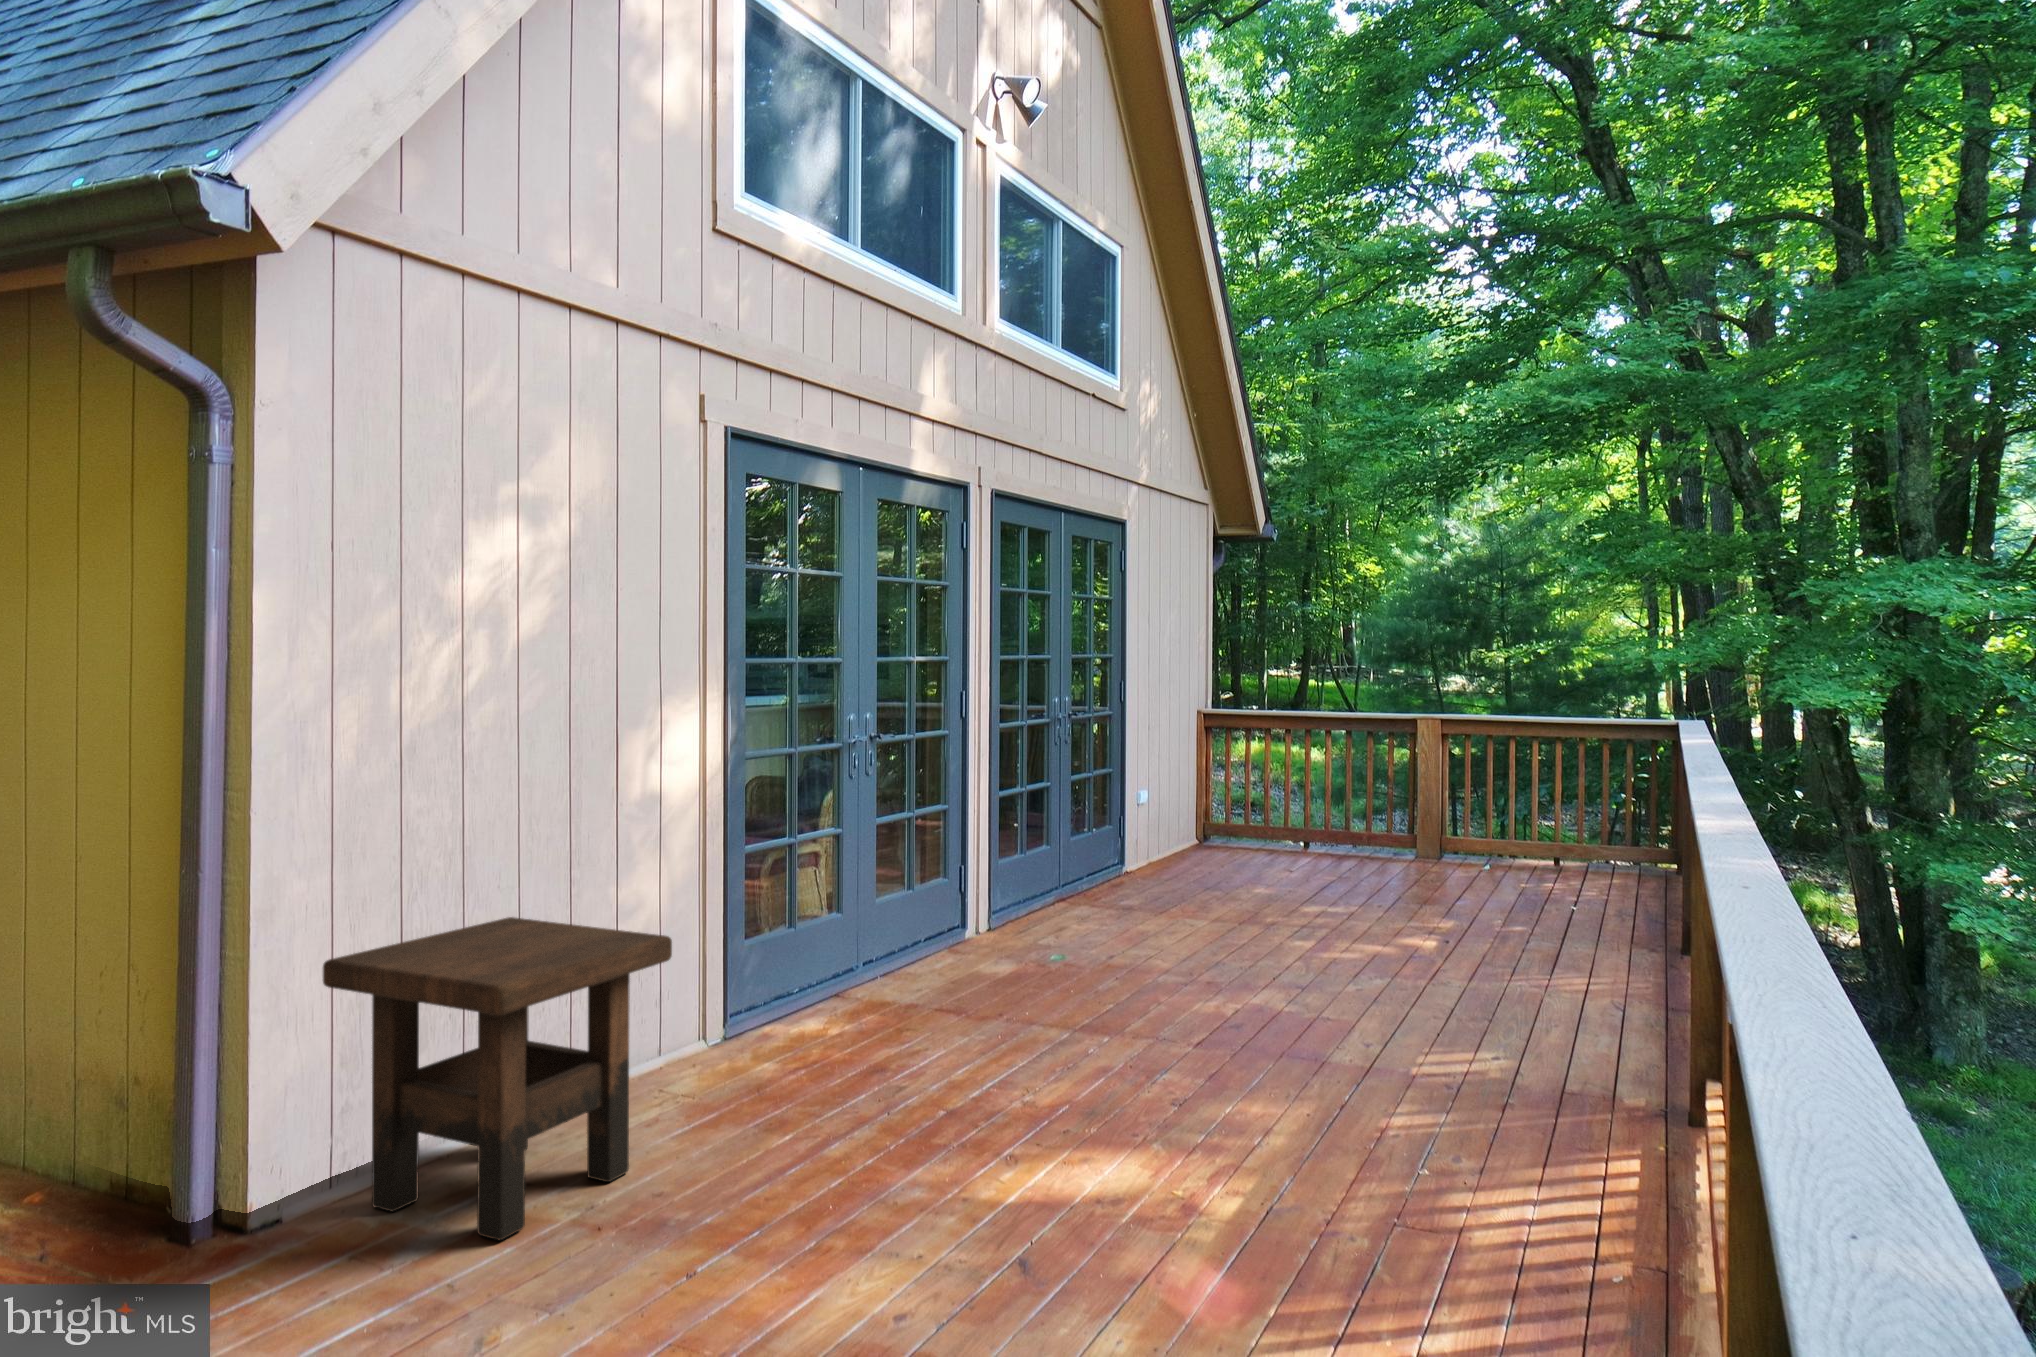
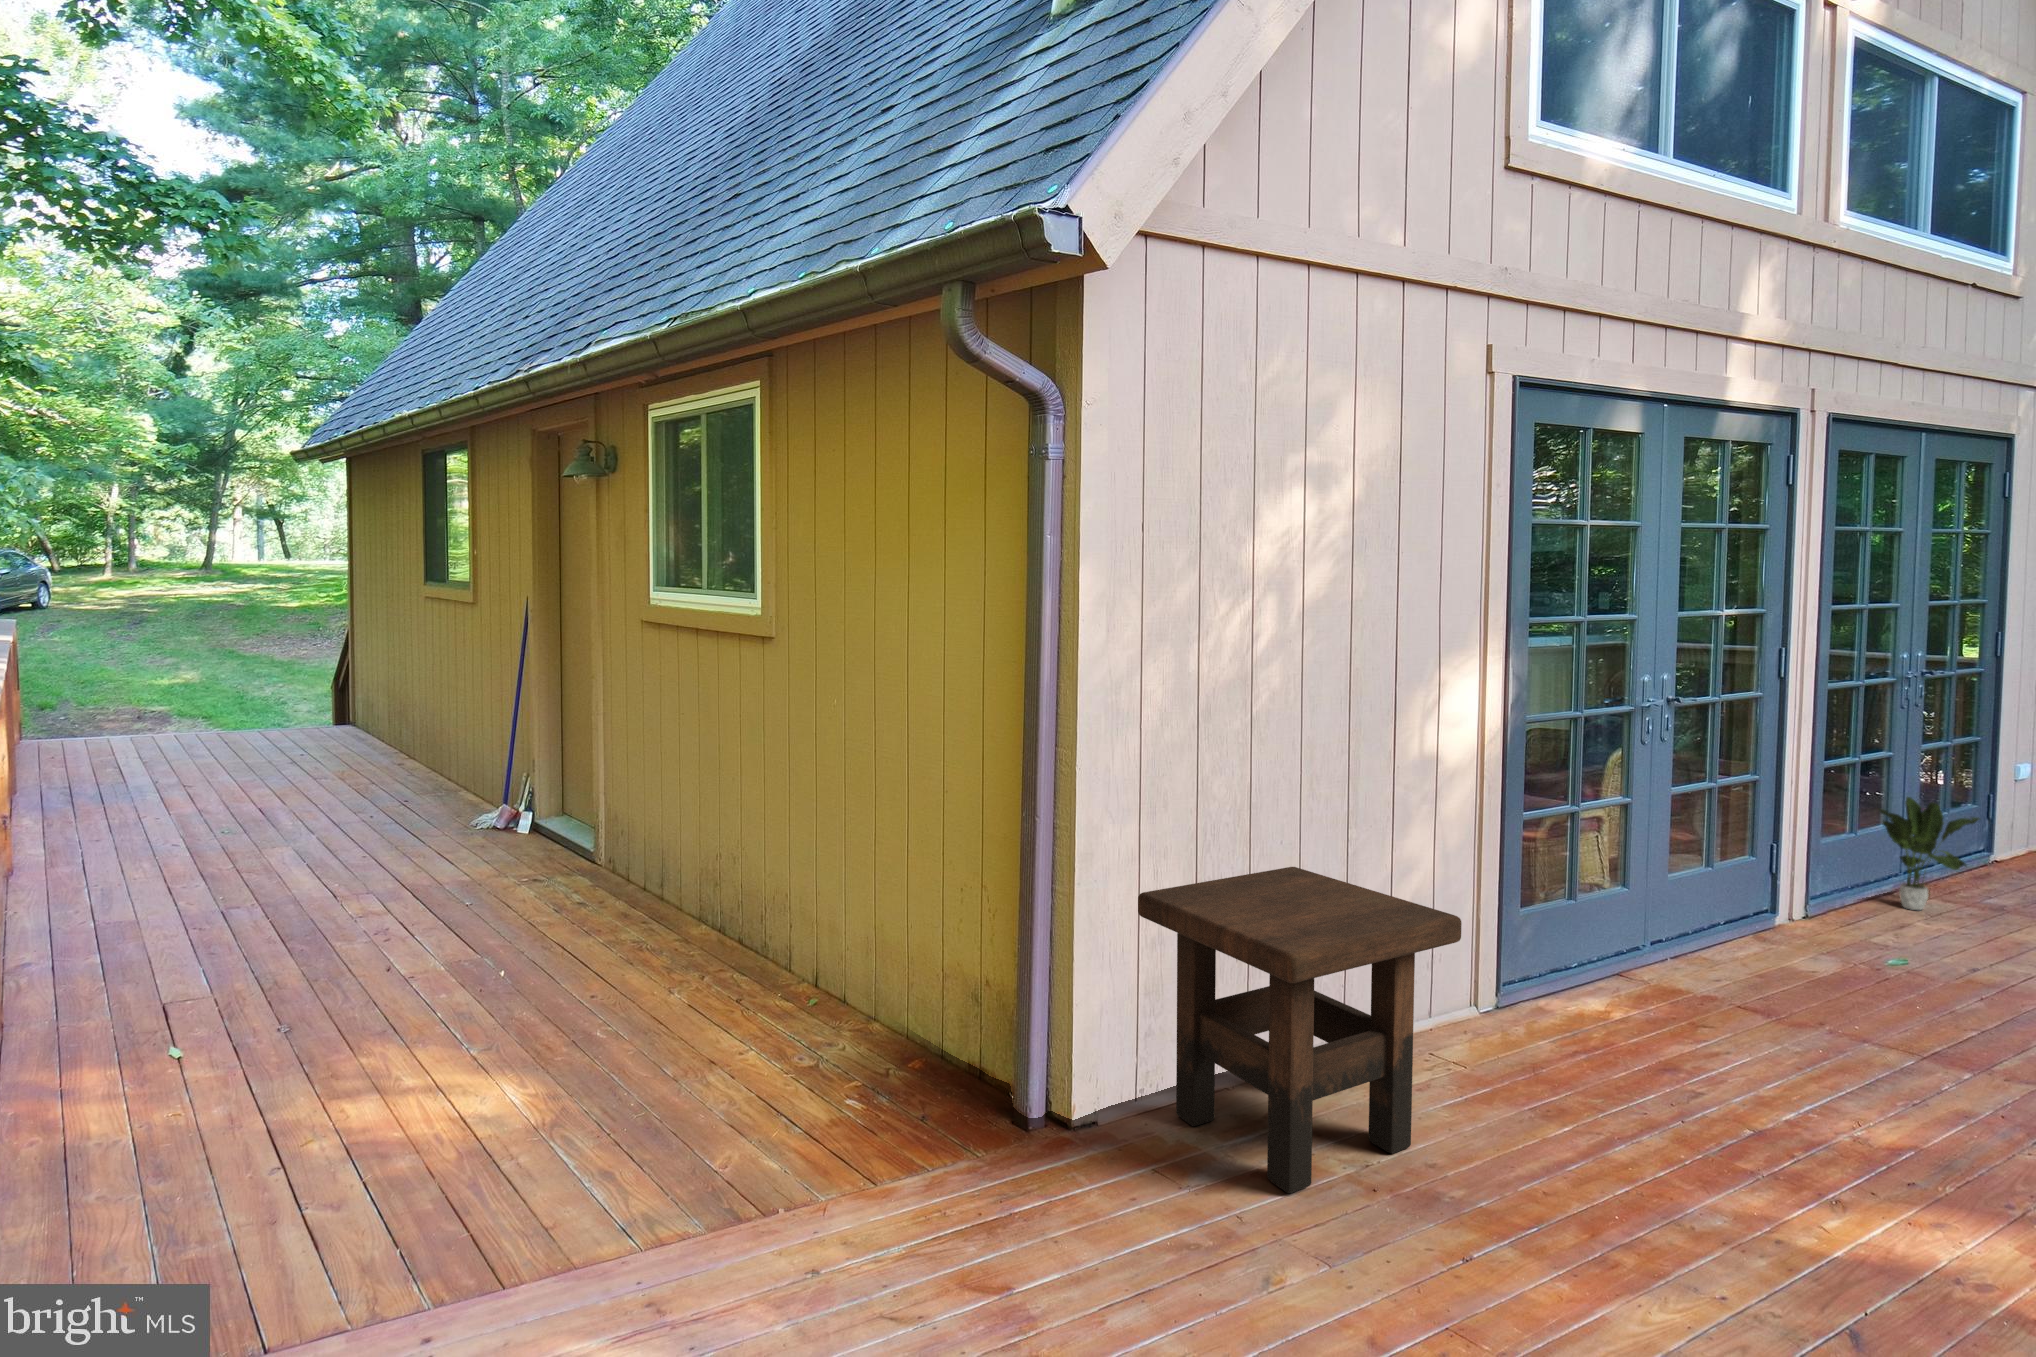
potted plant: none [1039,815,1102,911] -> present [1880,797,1979,910]

